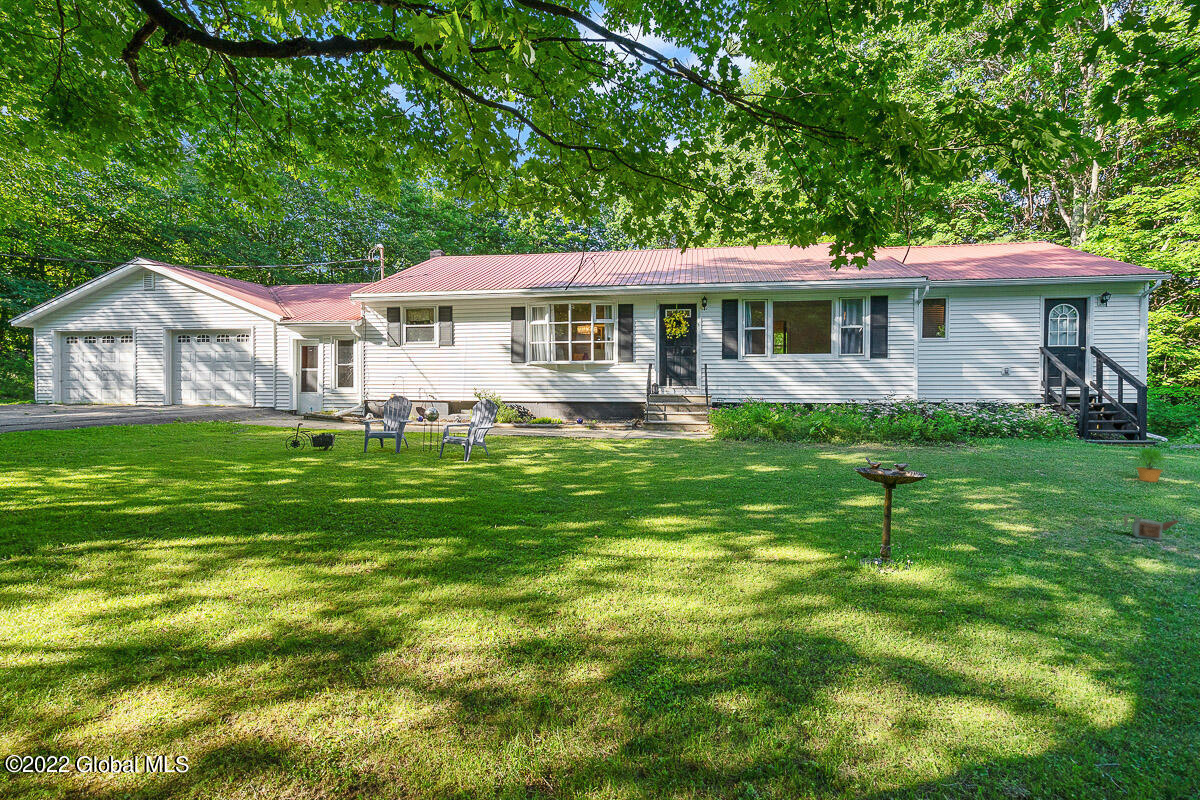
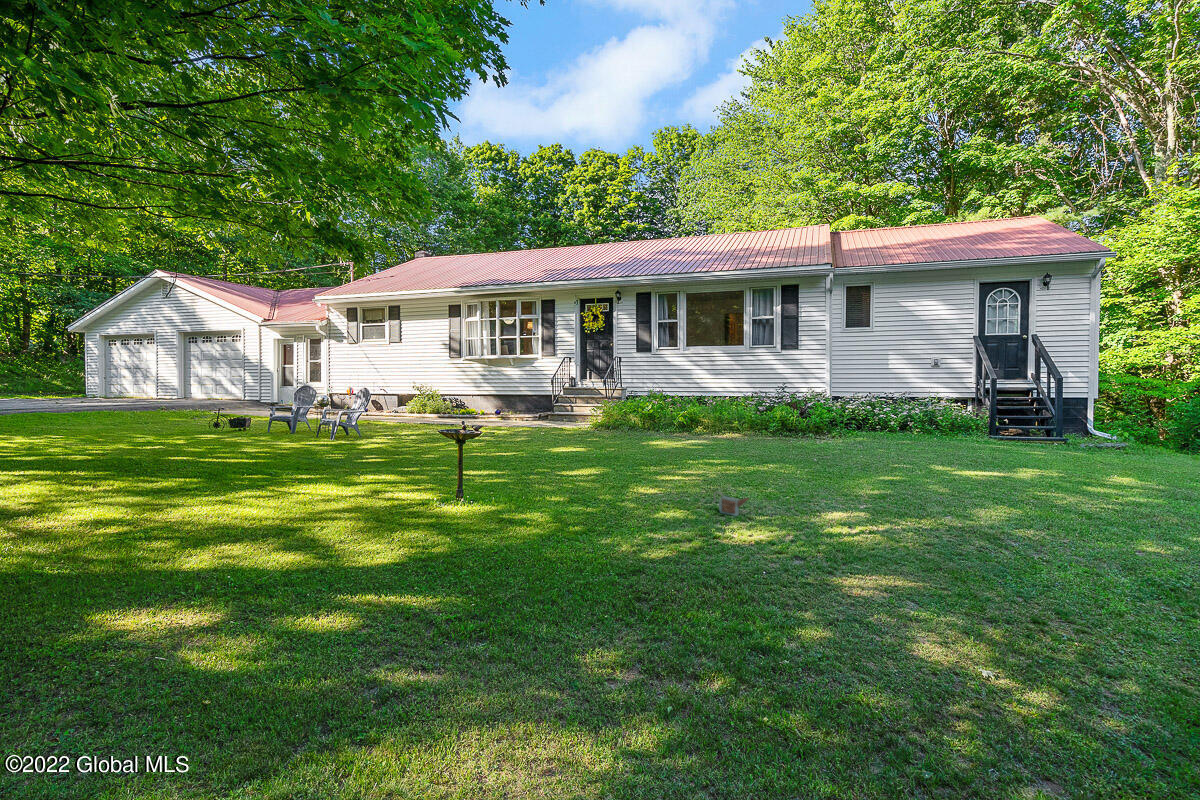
potted plant: present [1136,449,1166,482] -> none [897,437,926,472]

